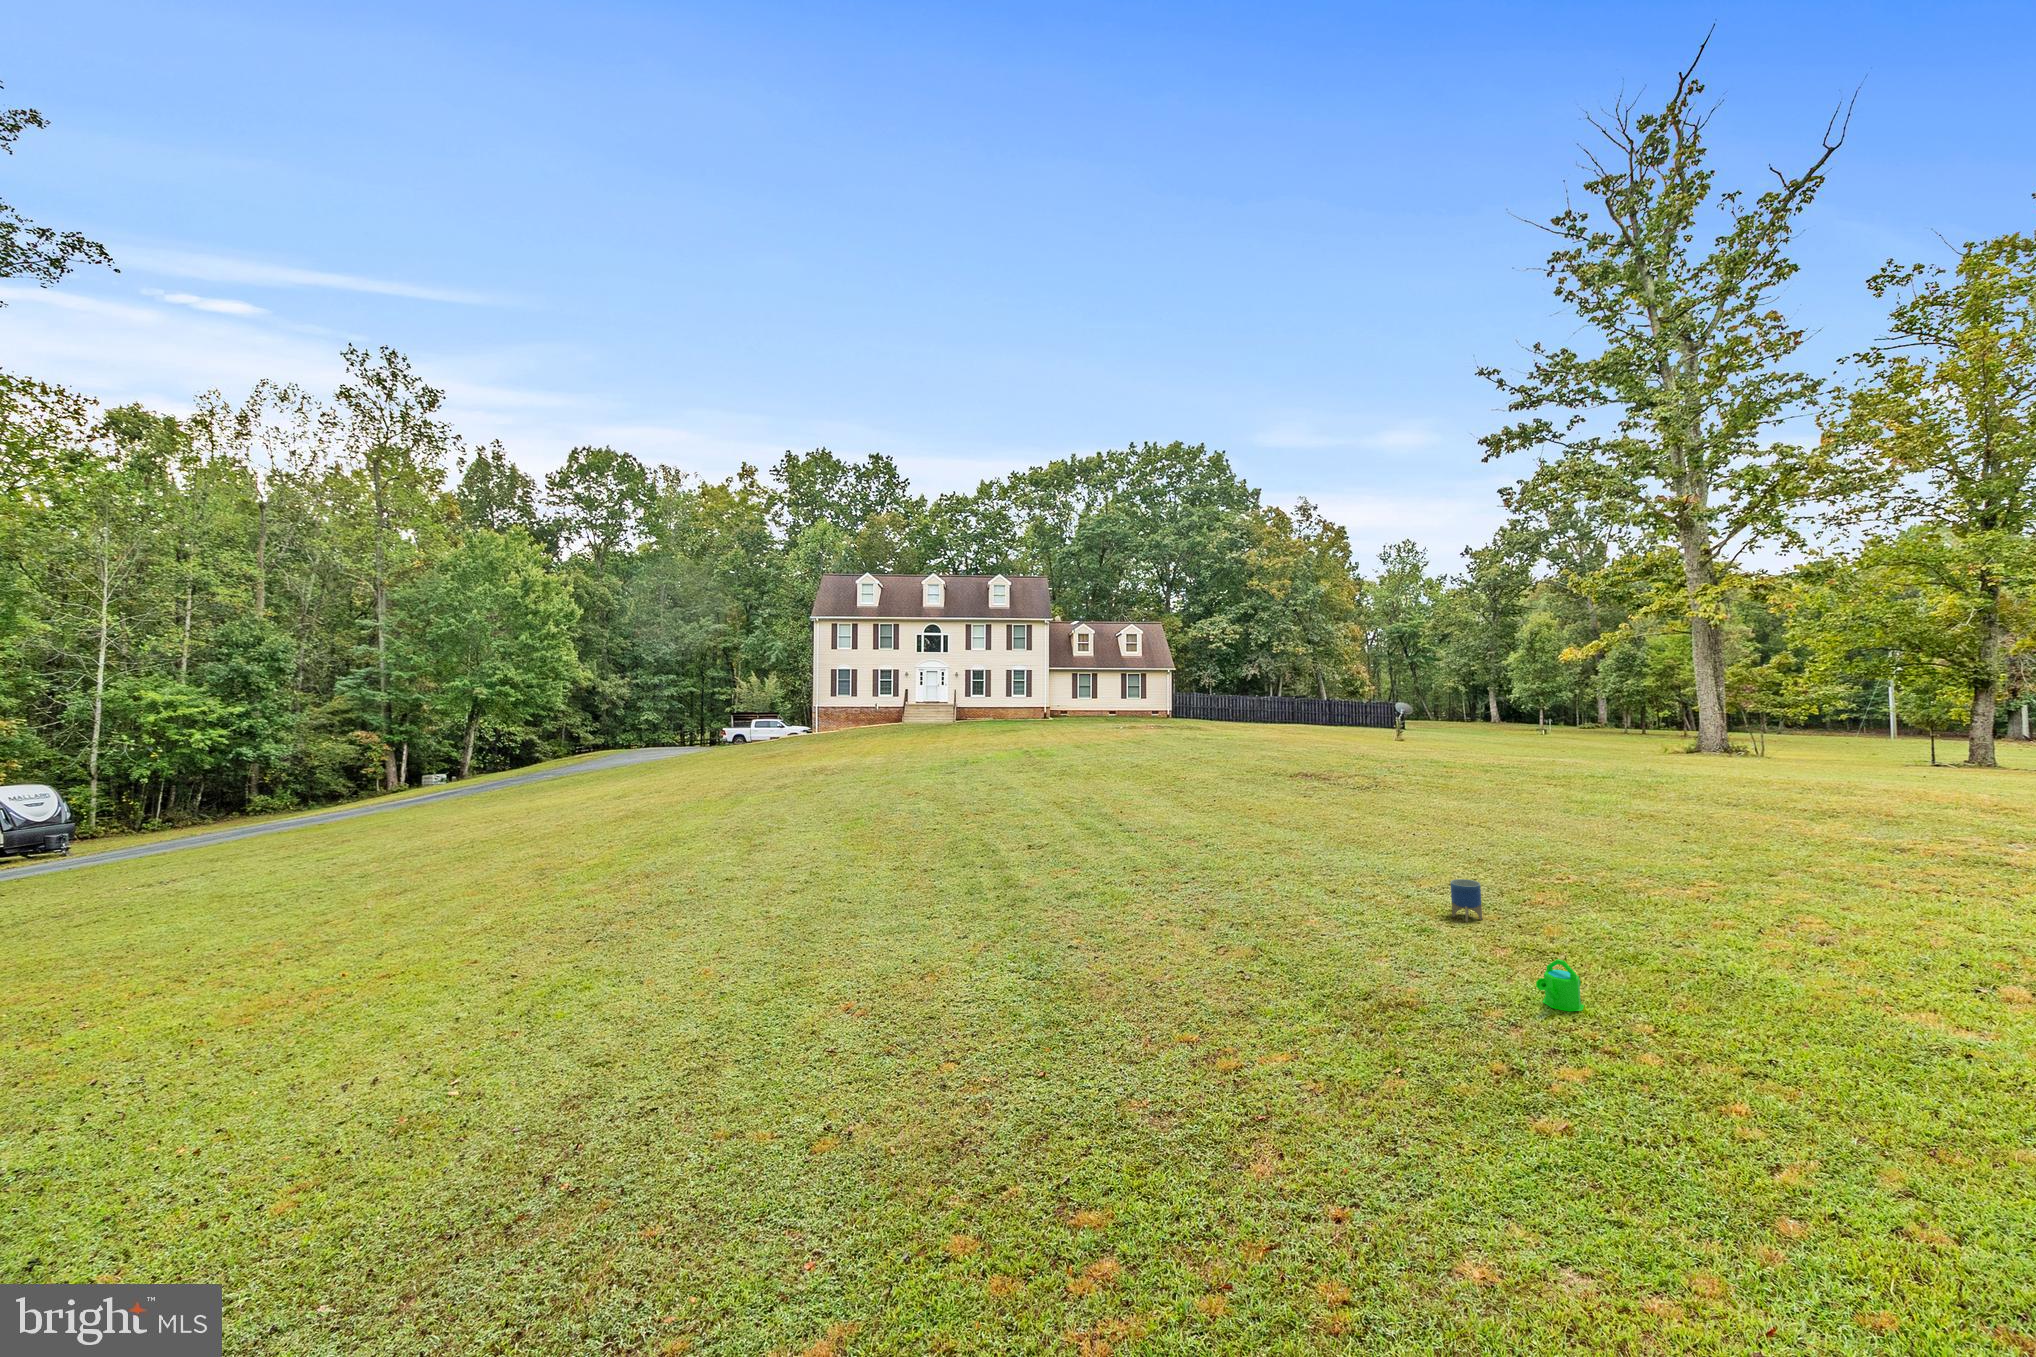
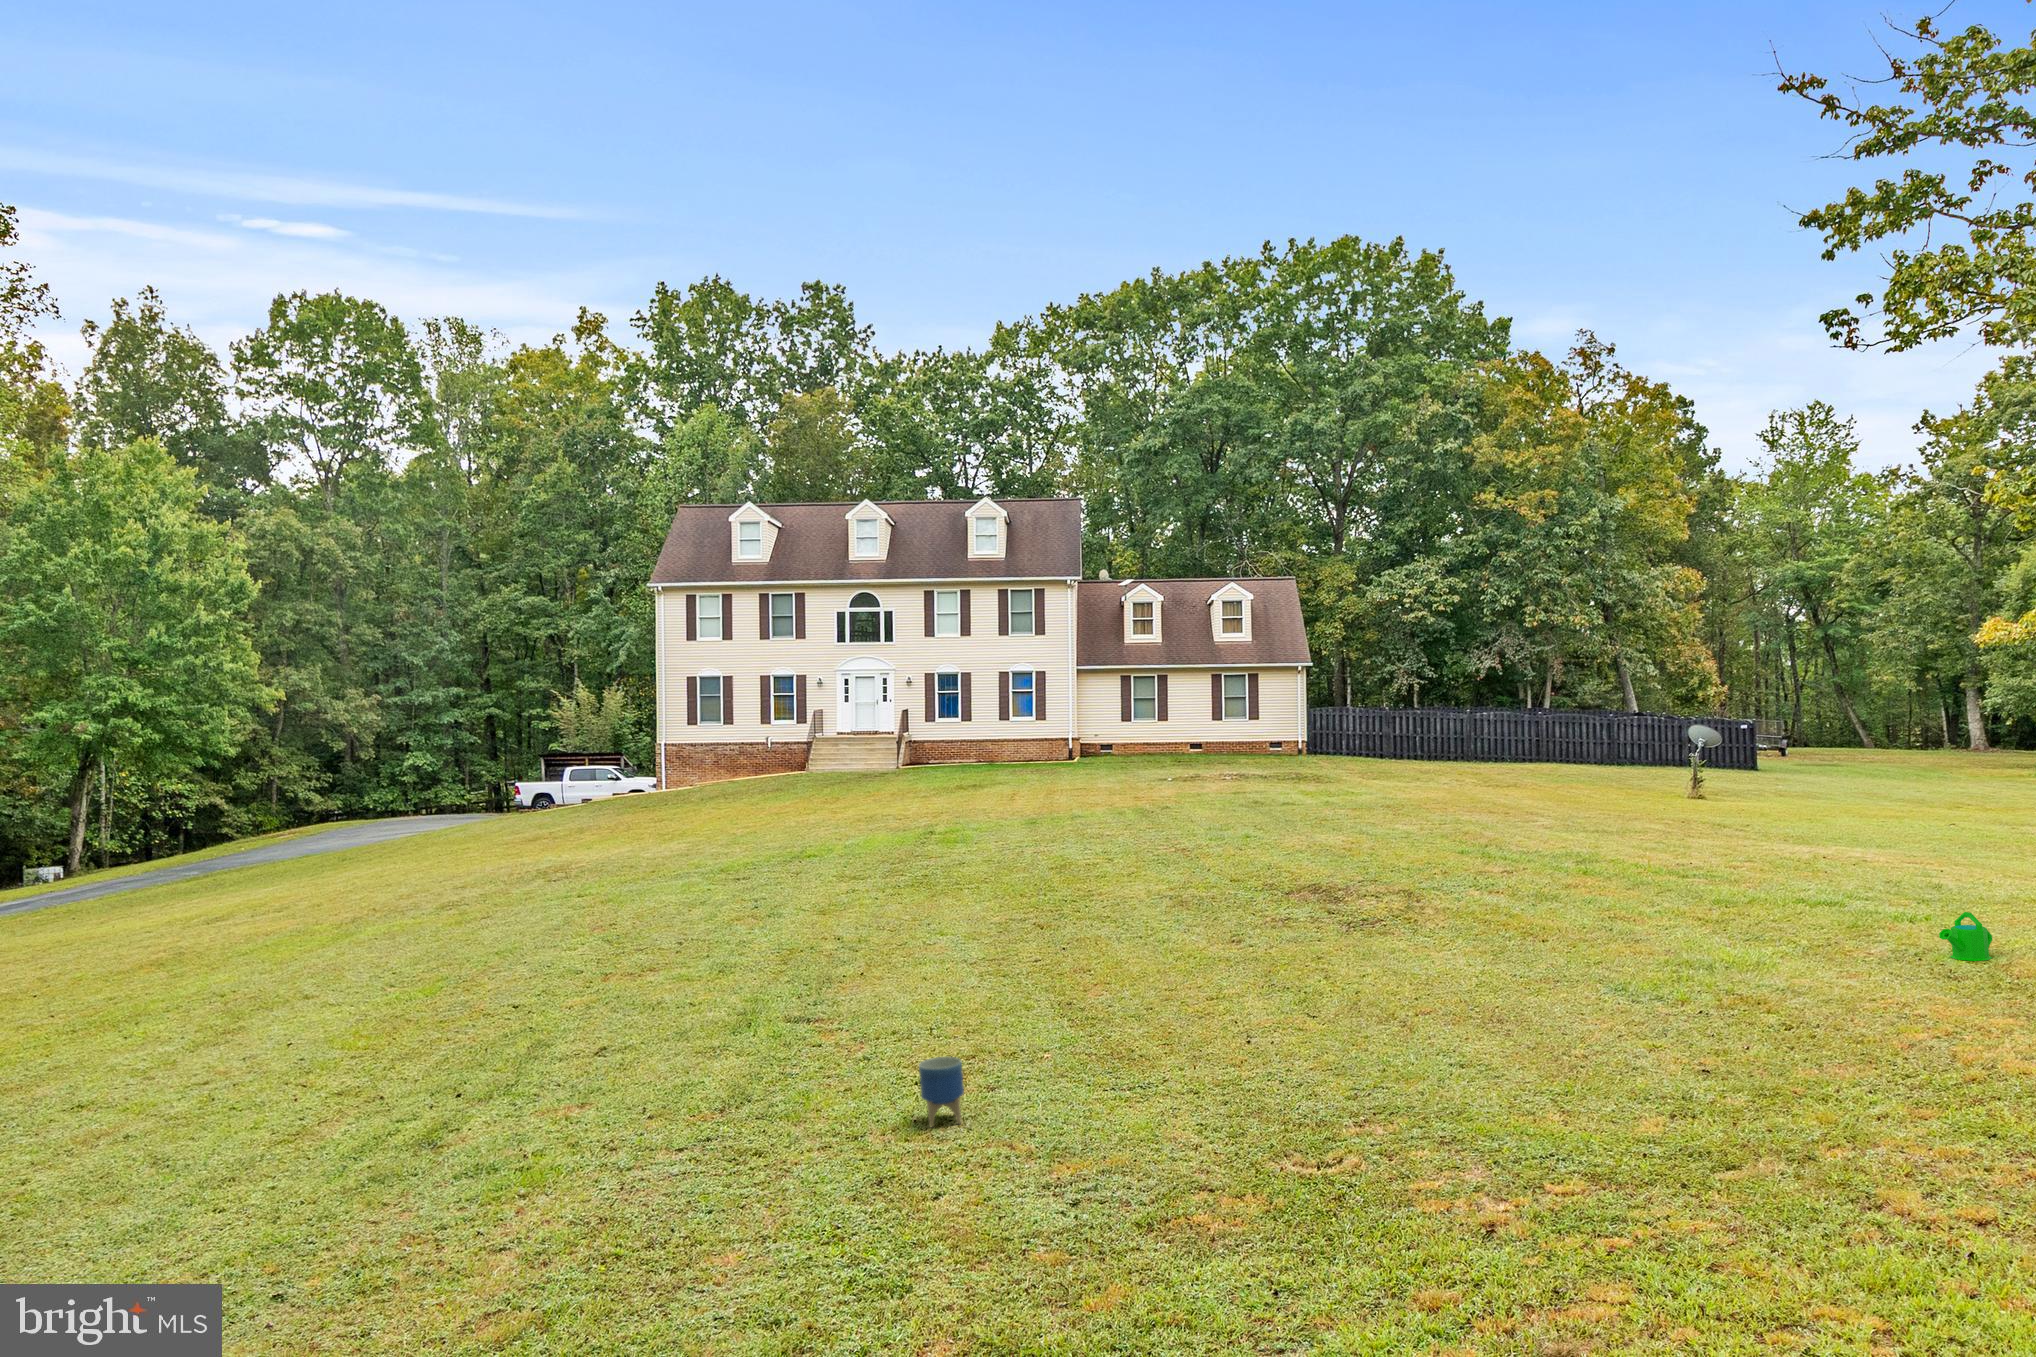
watering can: present [1536,959,1584,1012] -> present [1939,912,1992,961]

